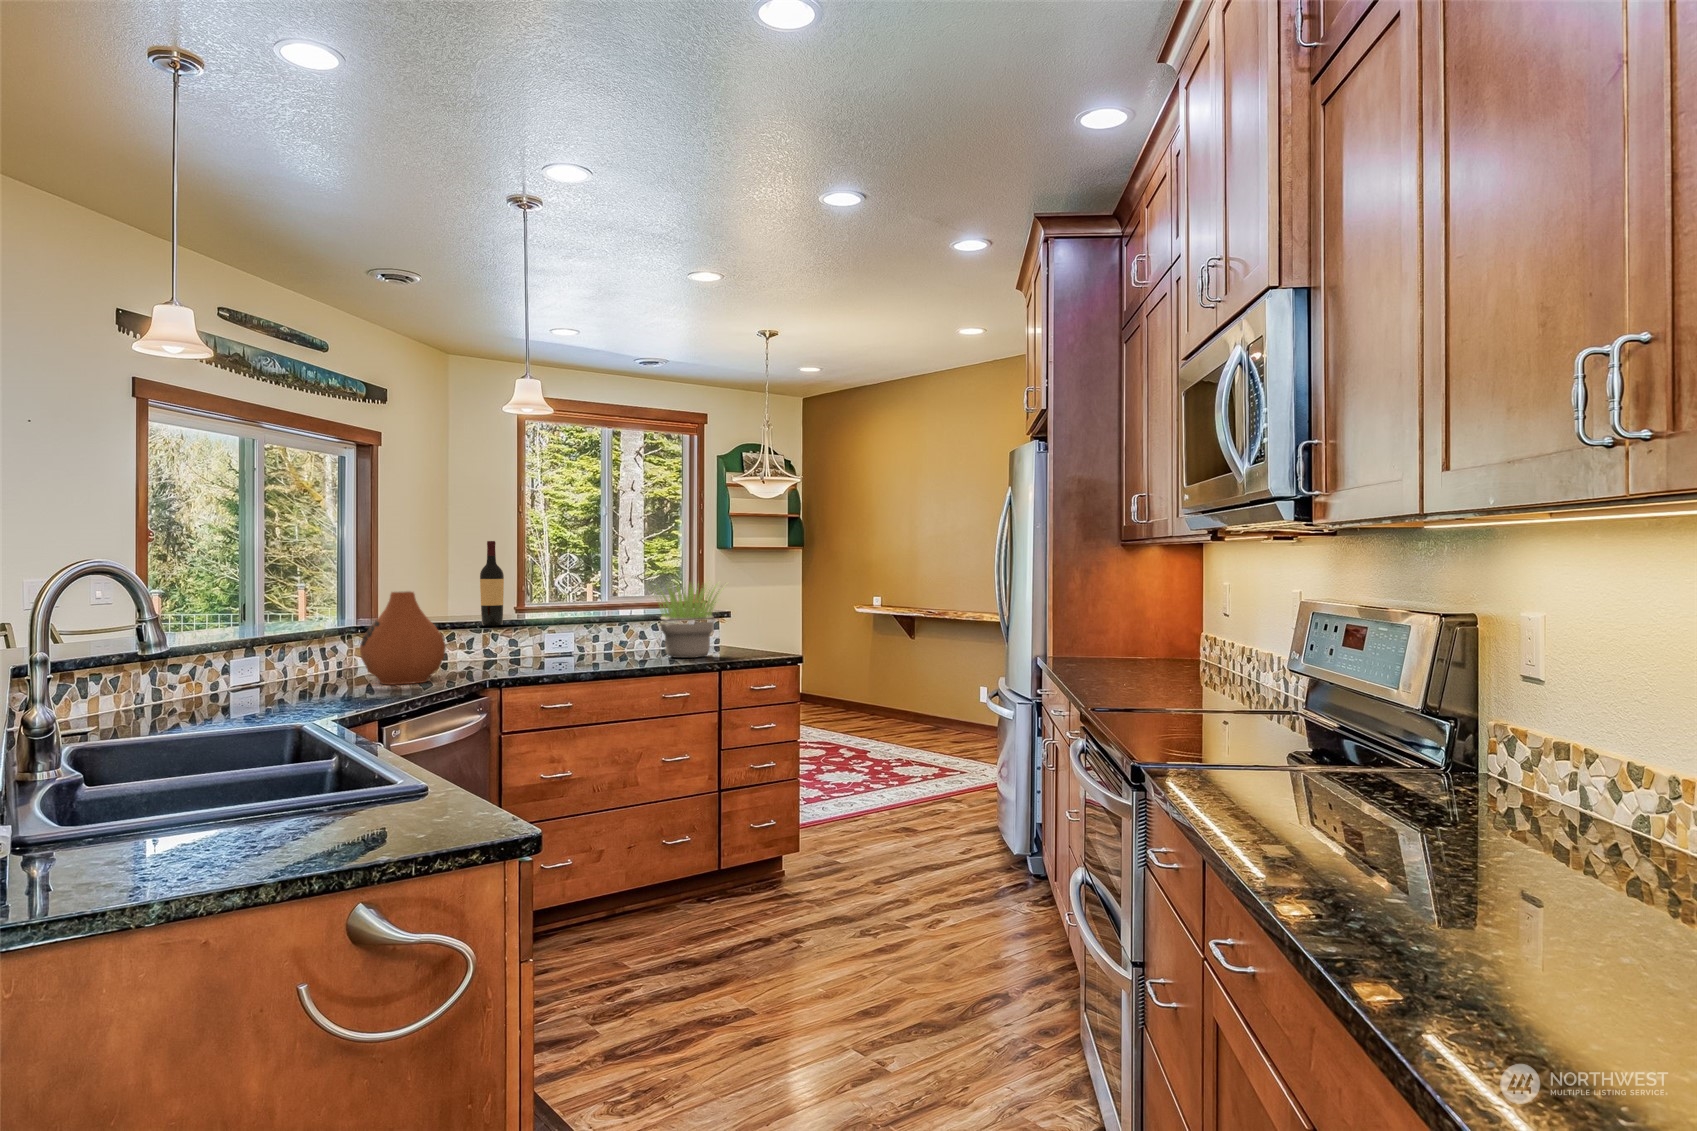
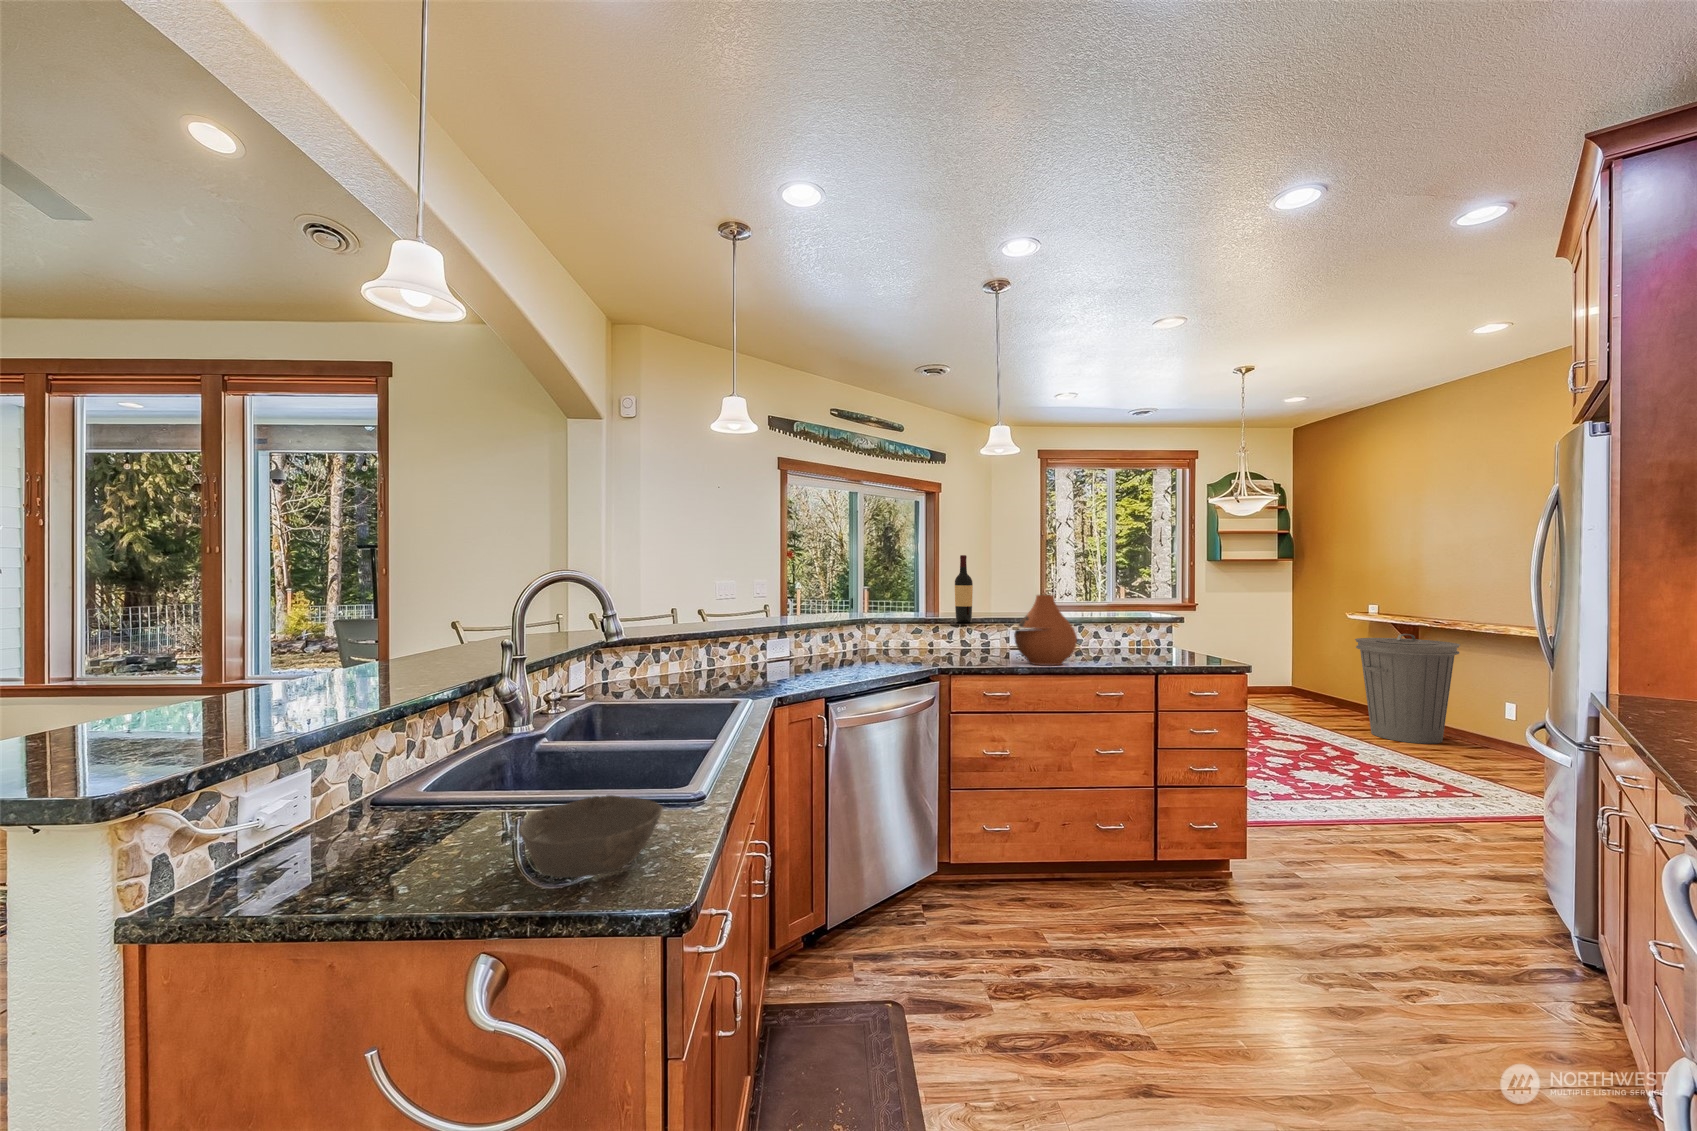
potted plant: present [651,584,724,658] -> none [1091,588,1178,659]
vase: present [360,591,446,685] -> present [1014,595,1077,665]
trash can: none [862,625,946,735] -> present [1355,634,1460,744]
bowl: none [313,776,454,841] -> present [519,795,663,877]

